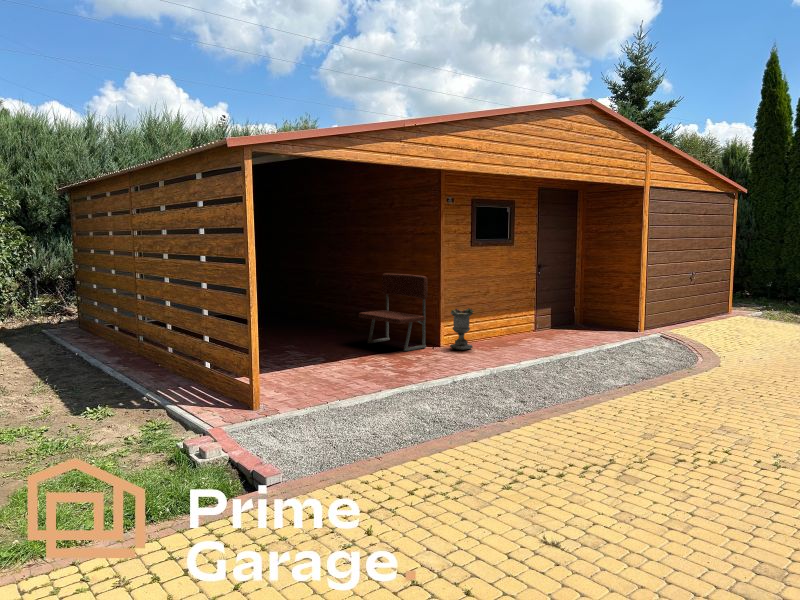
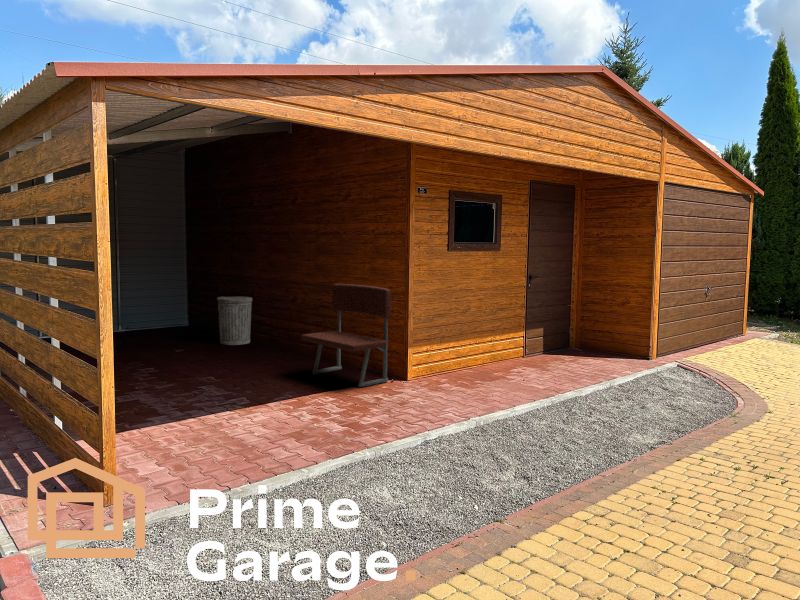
trash can: none [287,286,316,325] -> present [217,297,252,345]
planter: present [450,308,474,350] -> none [419,330,451,386]

